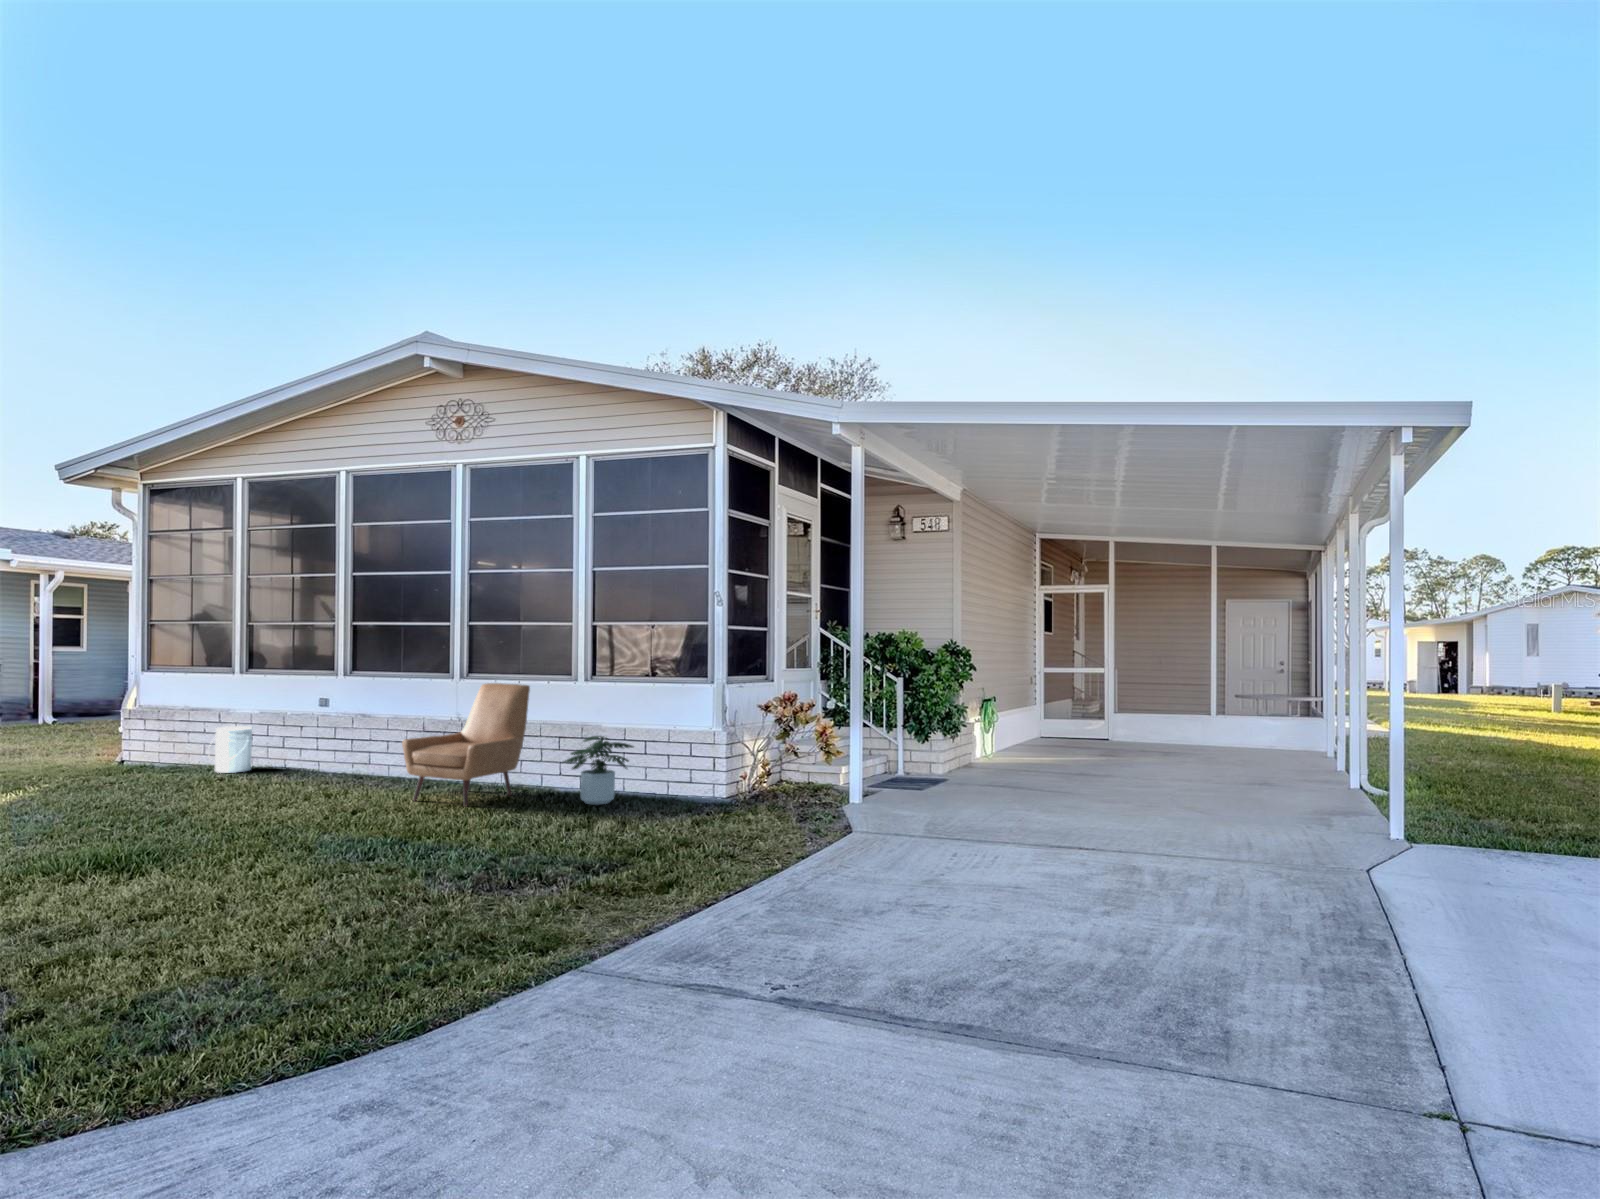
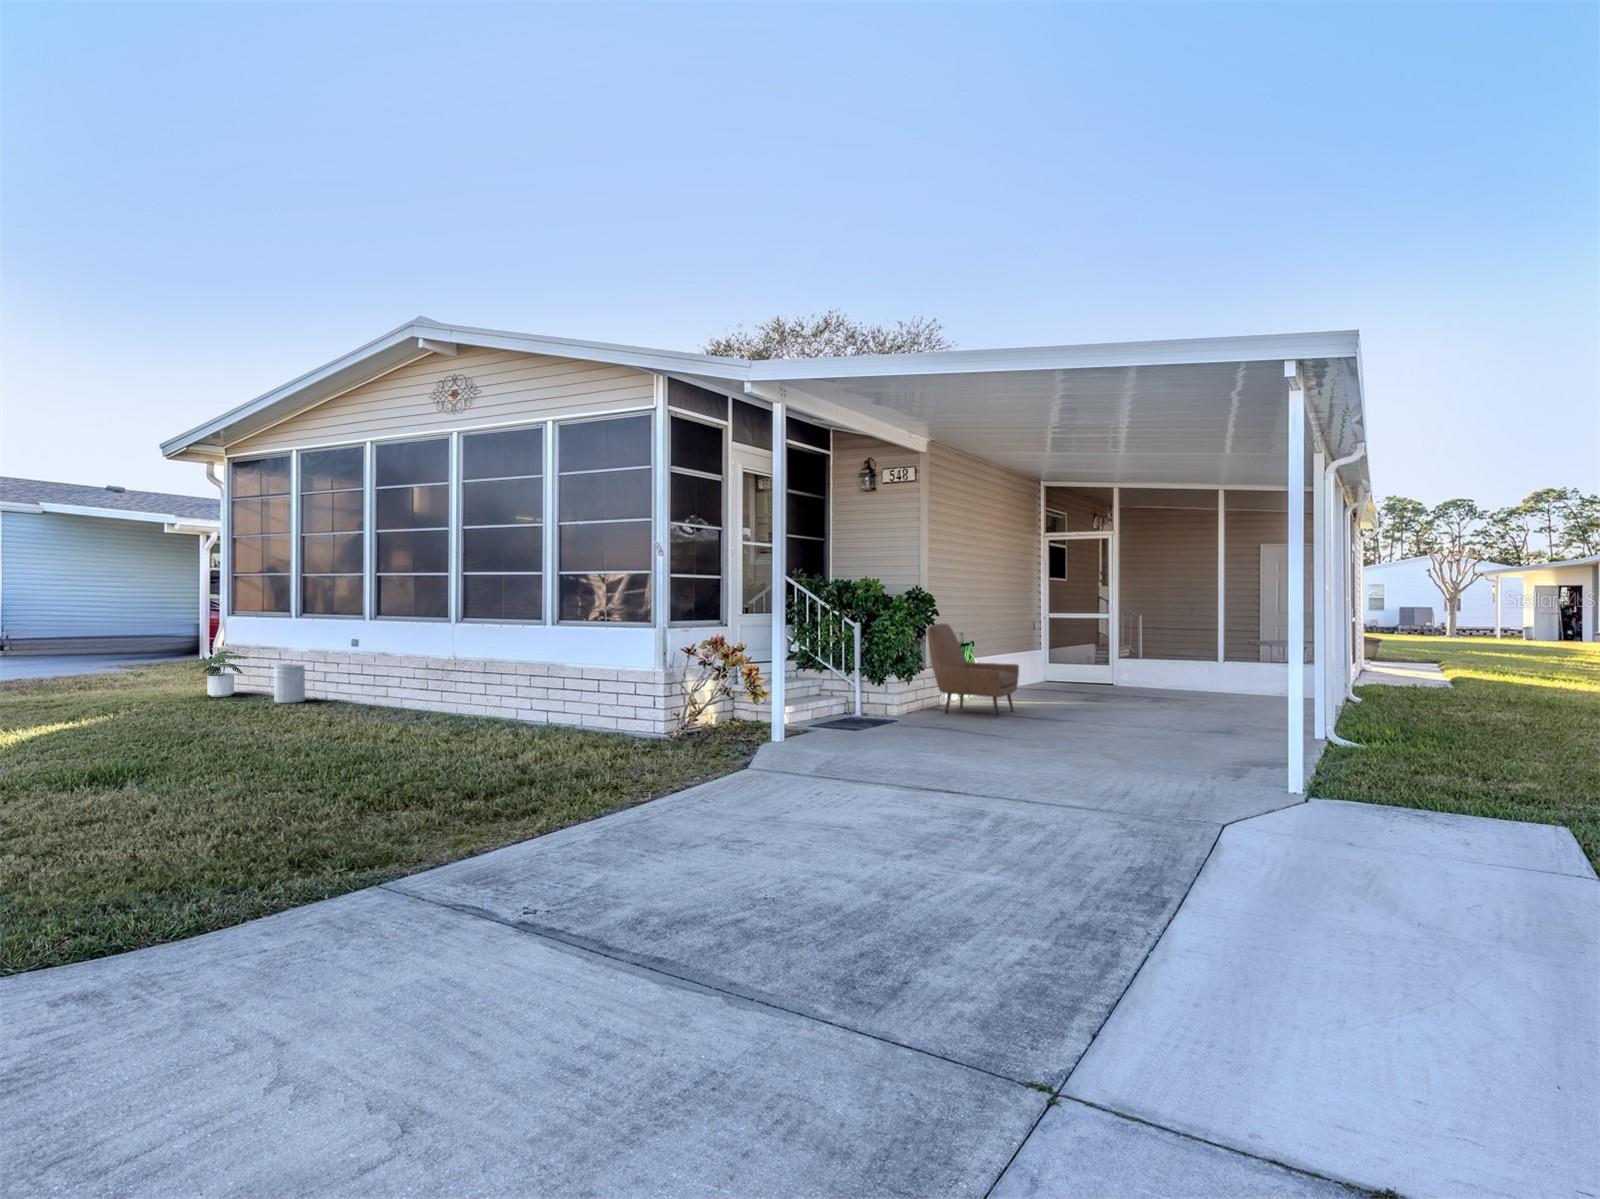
chair: present [402,683,530,807] -> present [927,624,1019,718]
potted plant: present [563,736,634,805] -> present [190,651,248,697]

